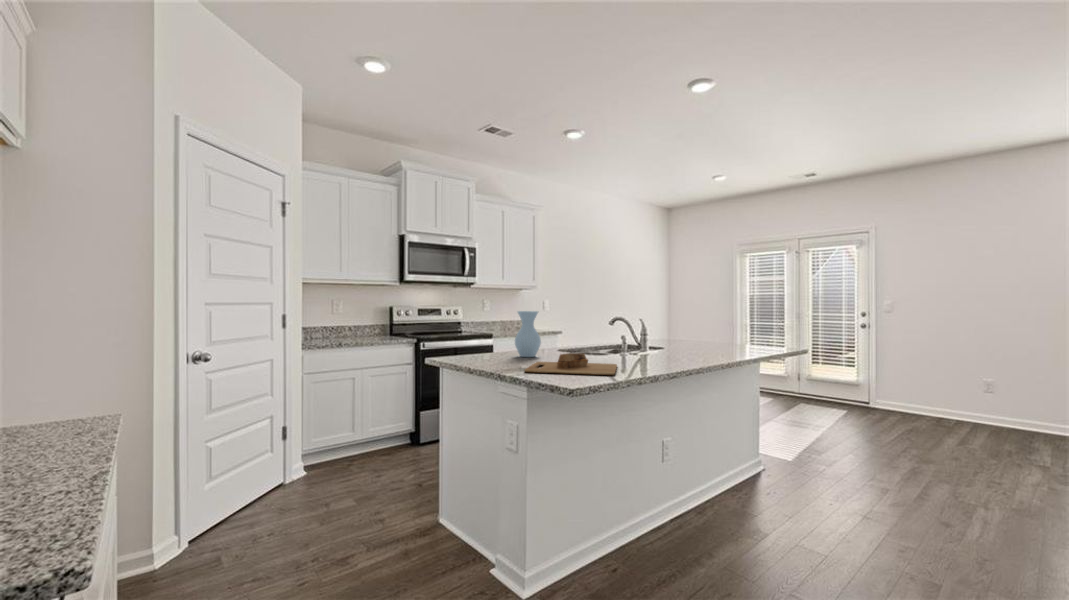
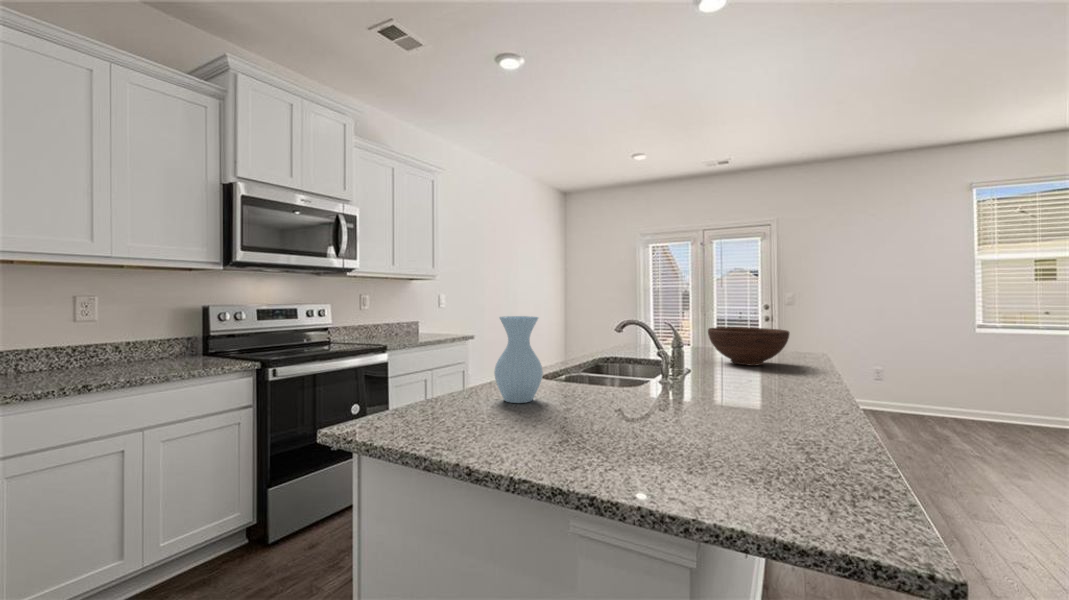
fruit bowl: none [696,323,755,351] -> present [708,327,790,366]
cutting board: present [524,353,617,375] -> none [577,404,804,467]

